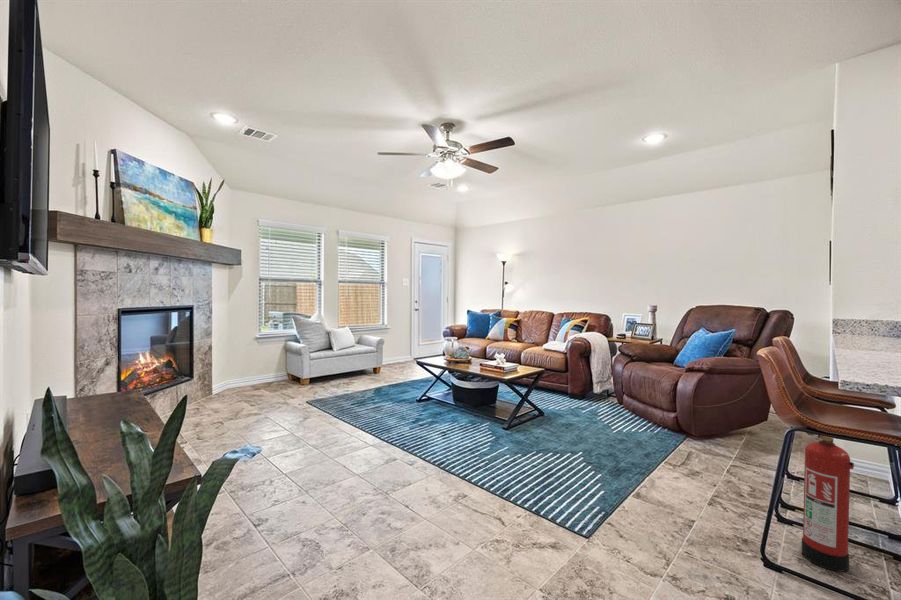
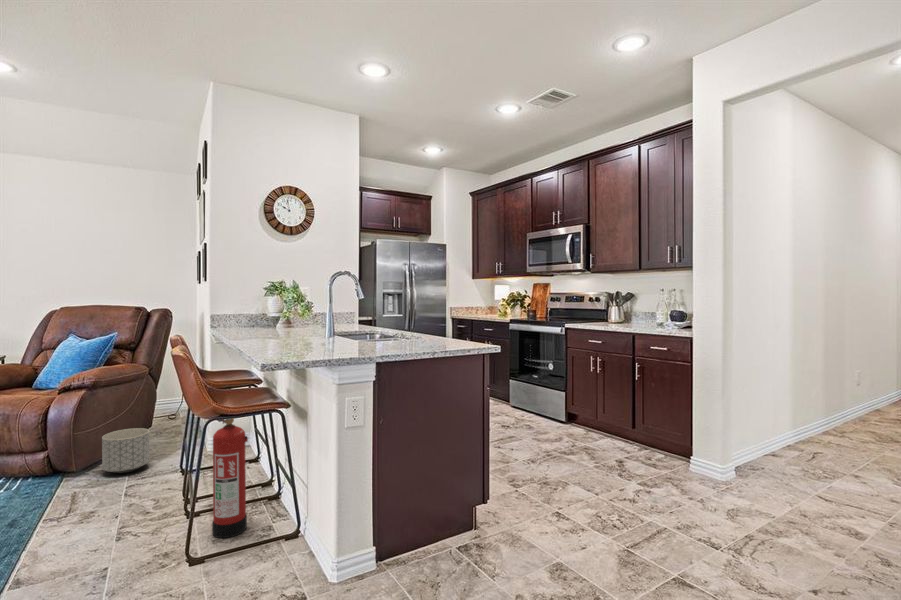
planter: none [714,414,757,454] -> present [102,428,149,473]

